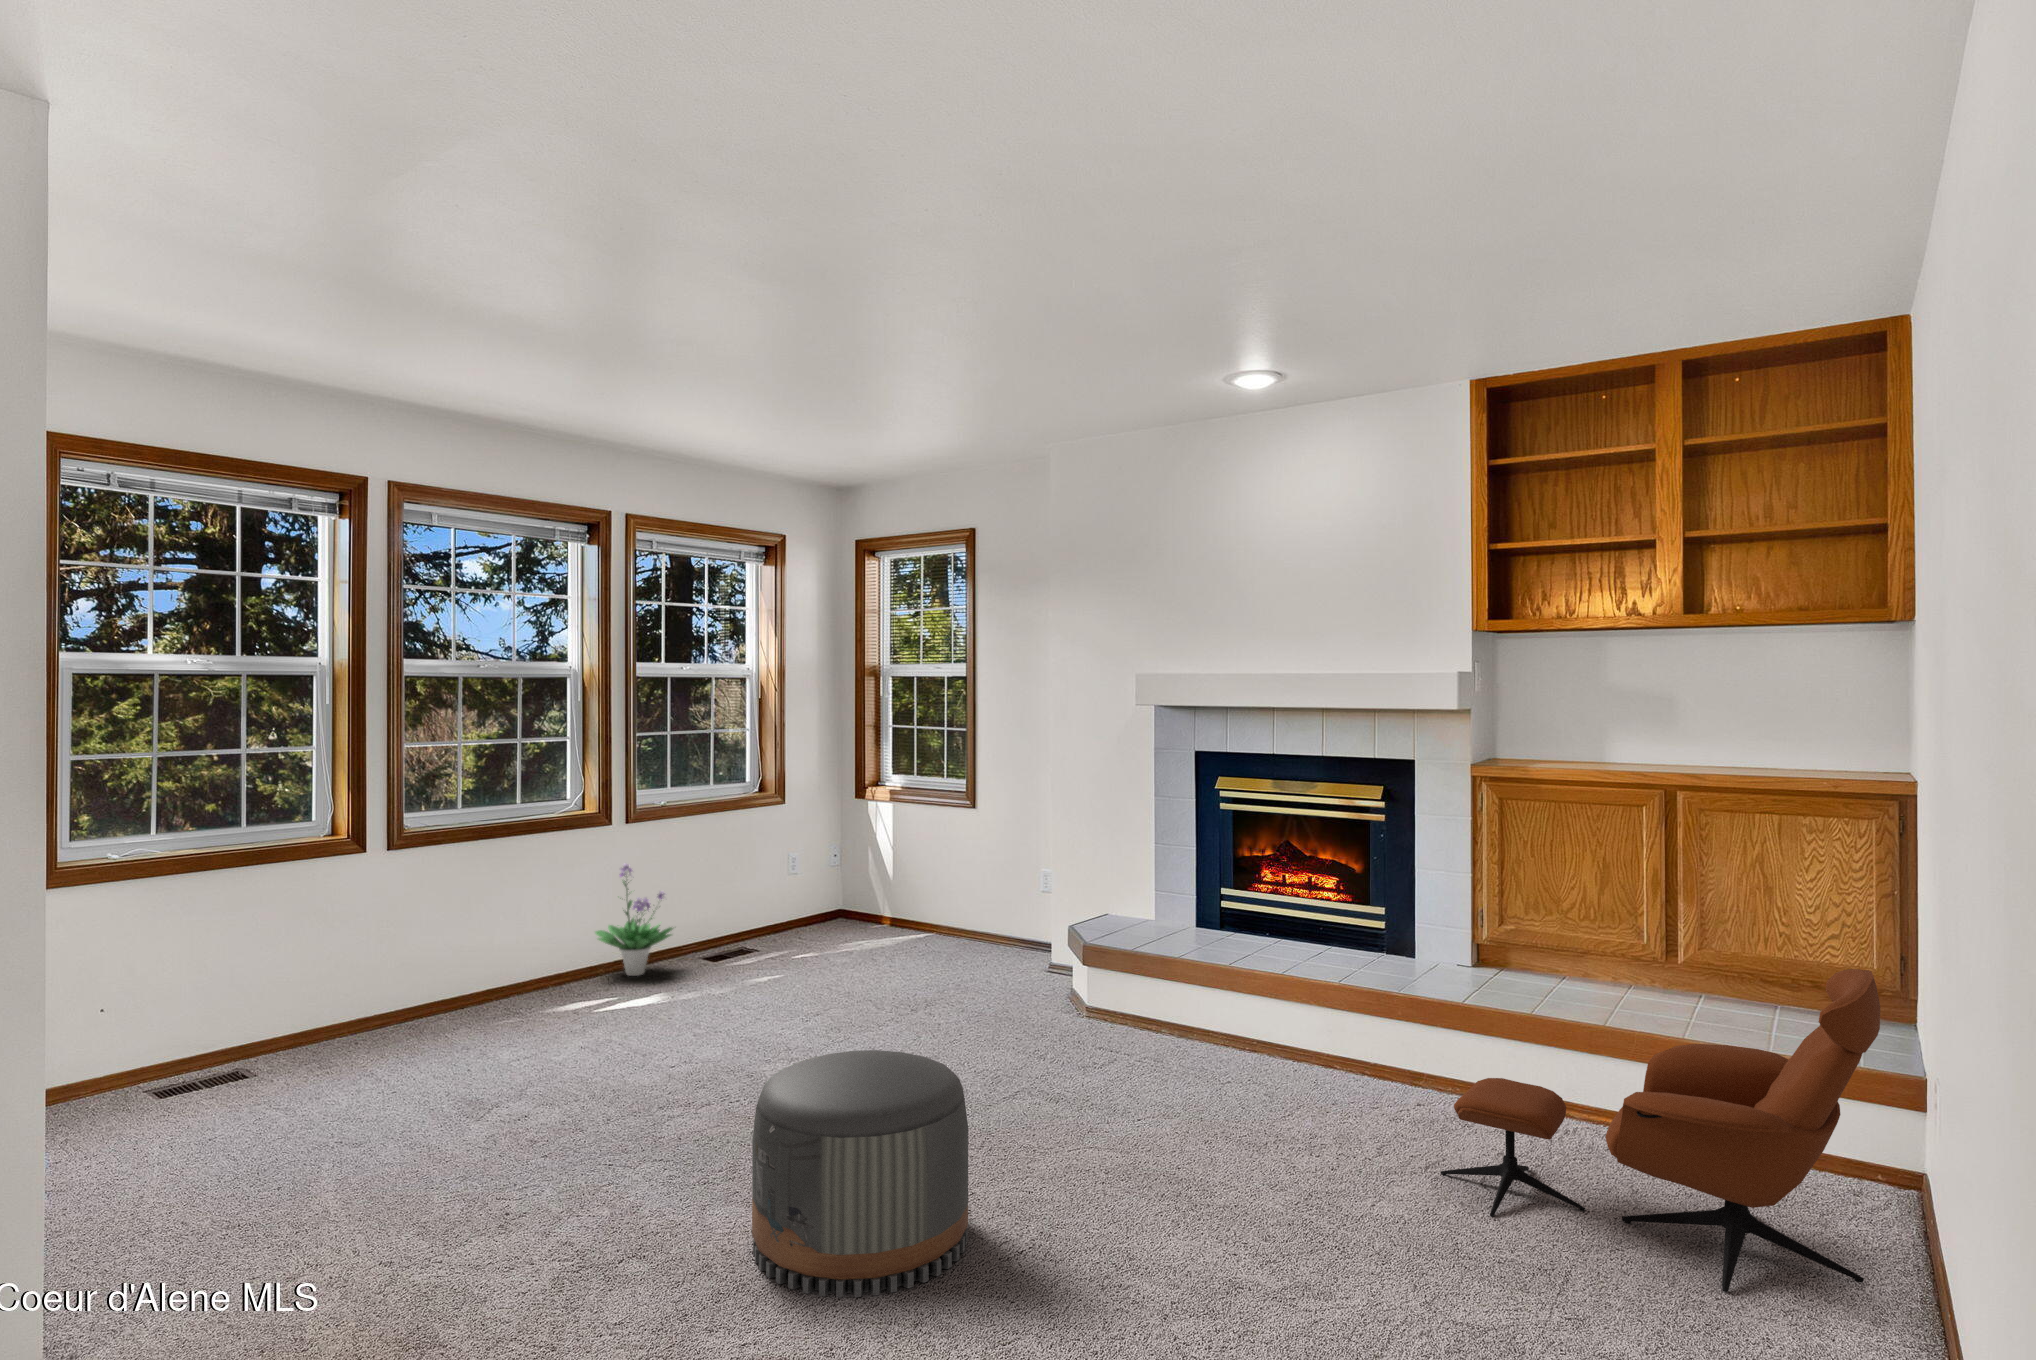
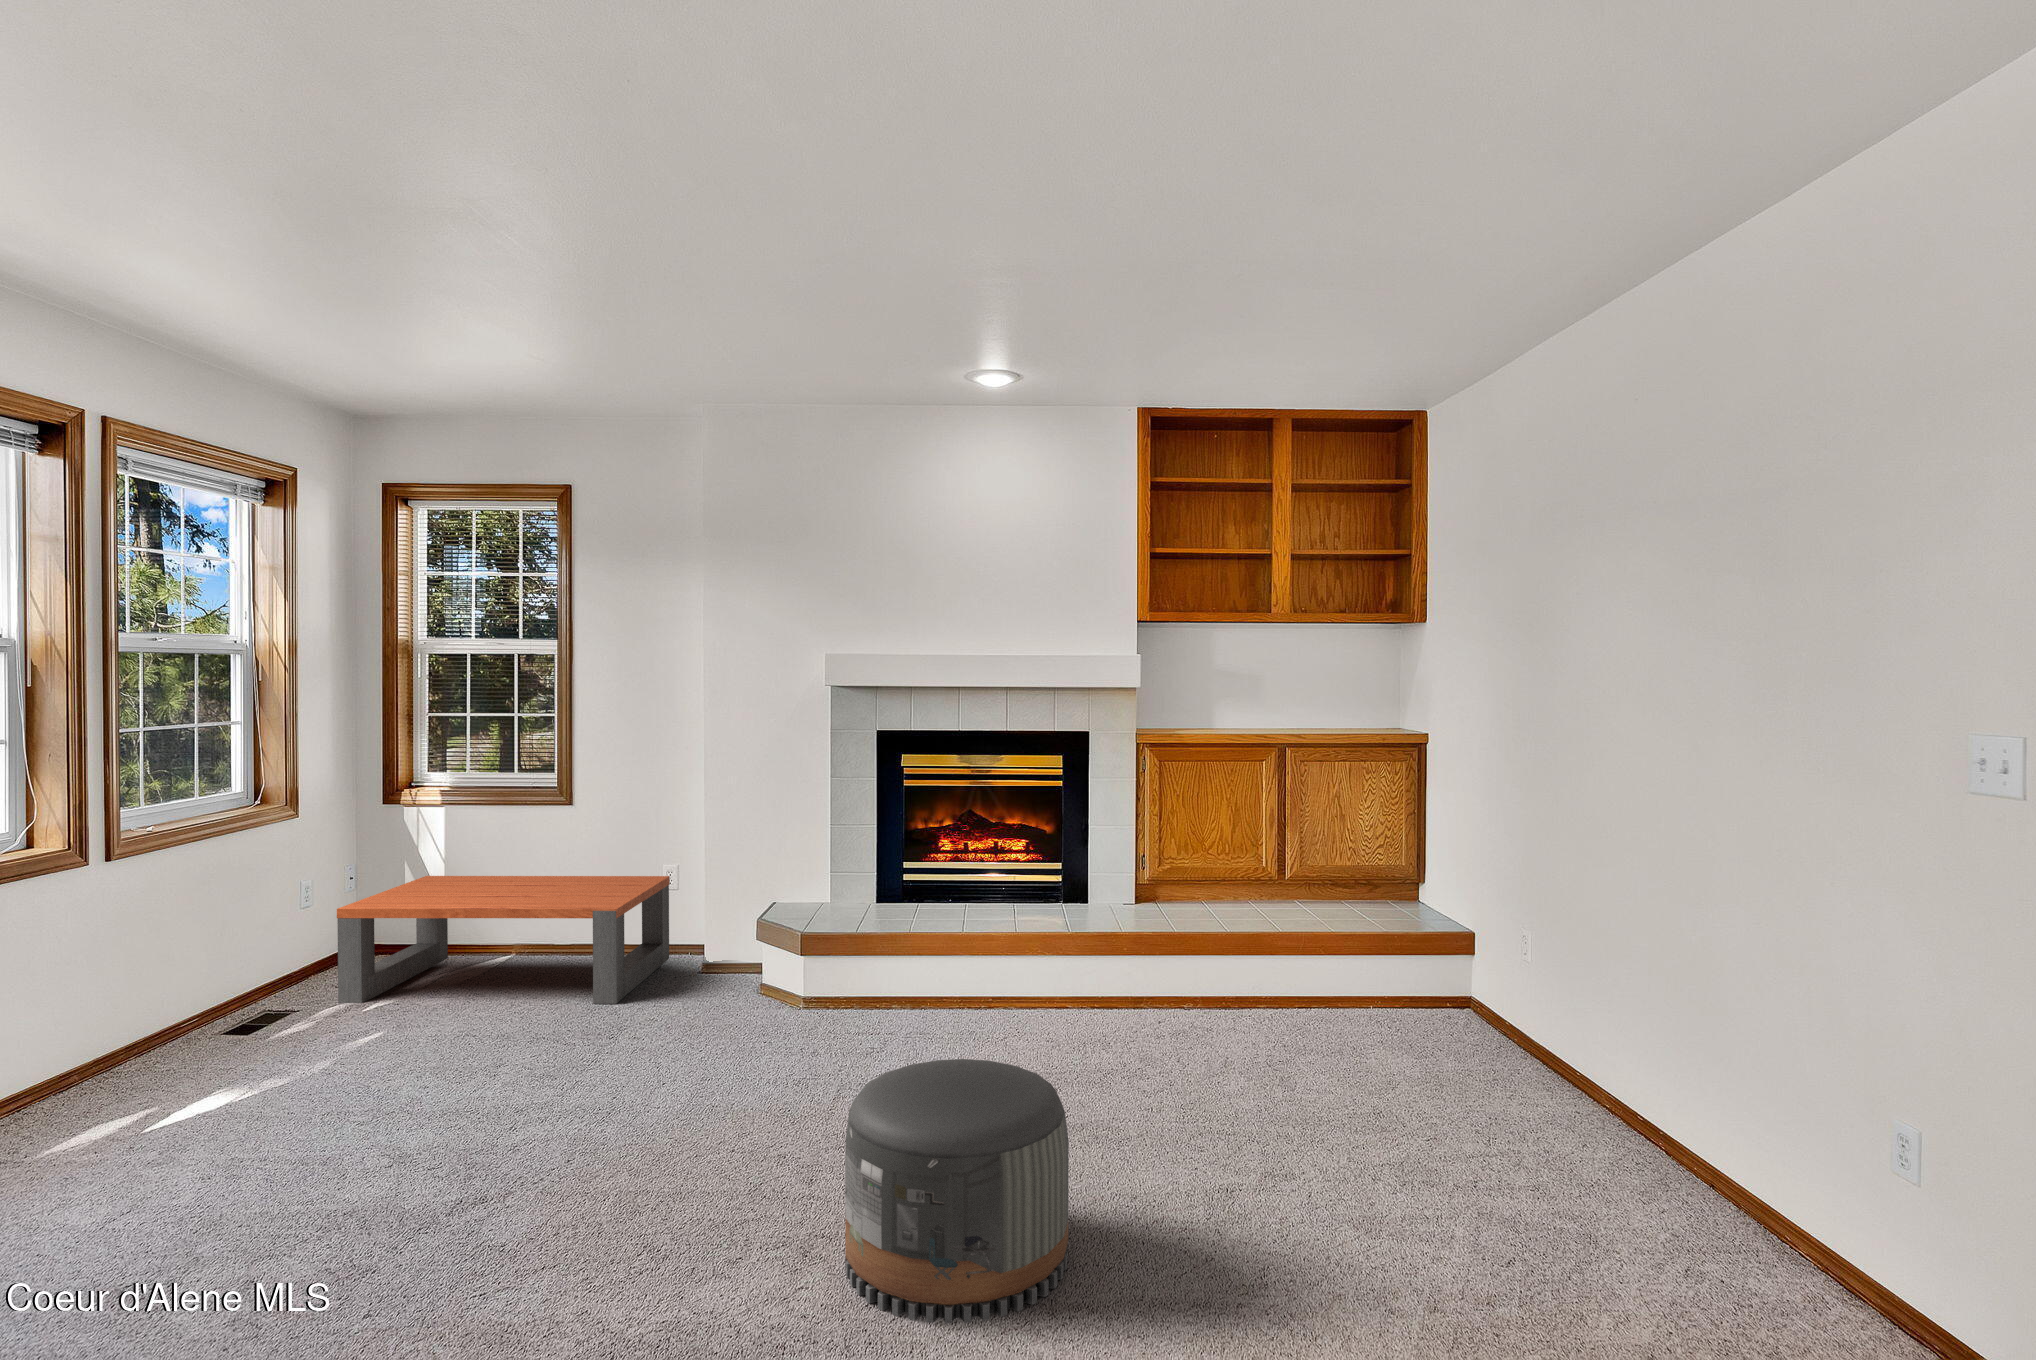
coffee table: none [783,858,1035,982] -> present [337,876,670,1004]
potted plant: present [595,864,673,976] -> none [89,923,237,1081]
lounge chair: present [1441,969,1880,1292] -> none [1258,861,1551,1090]

